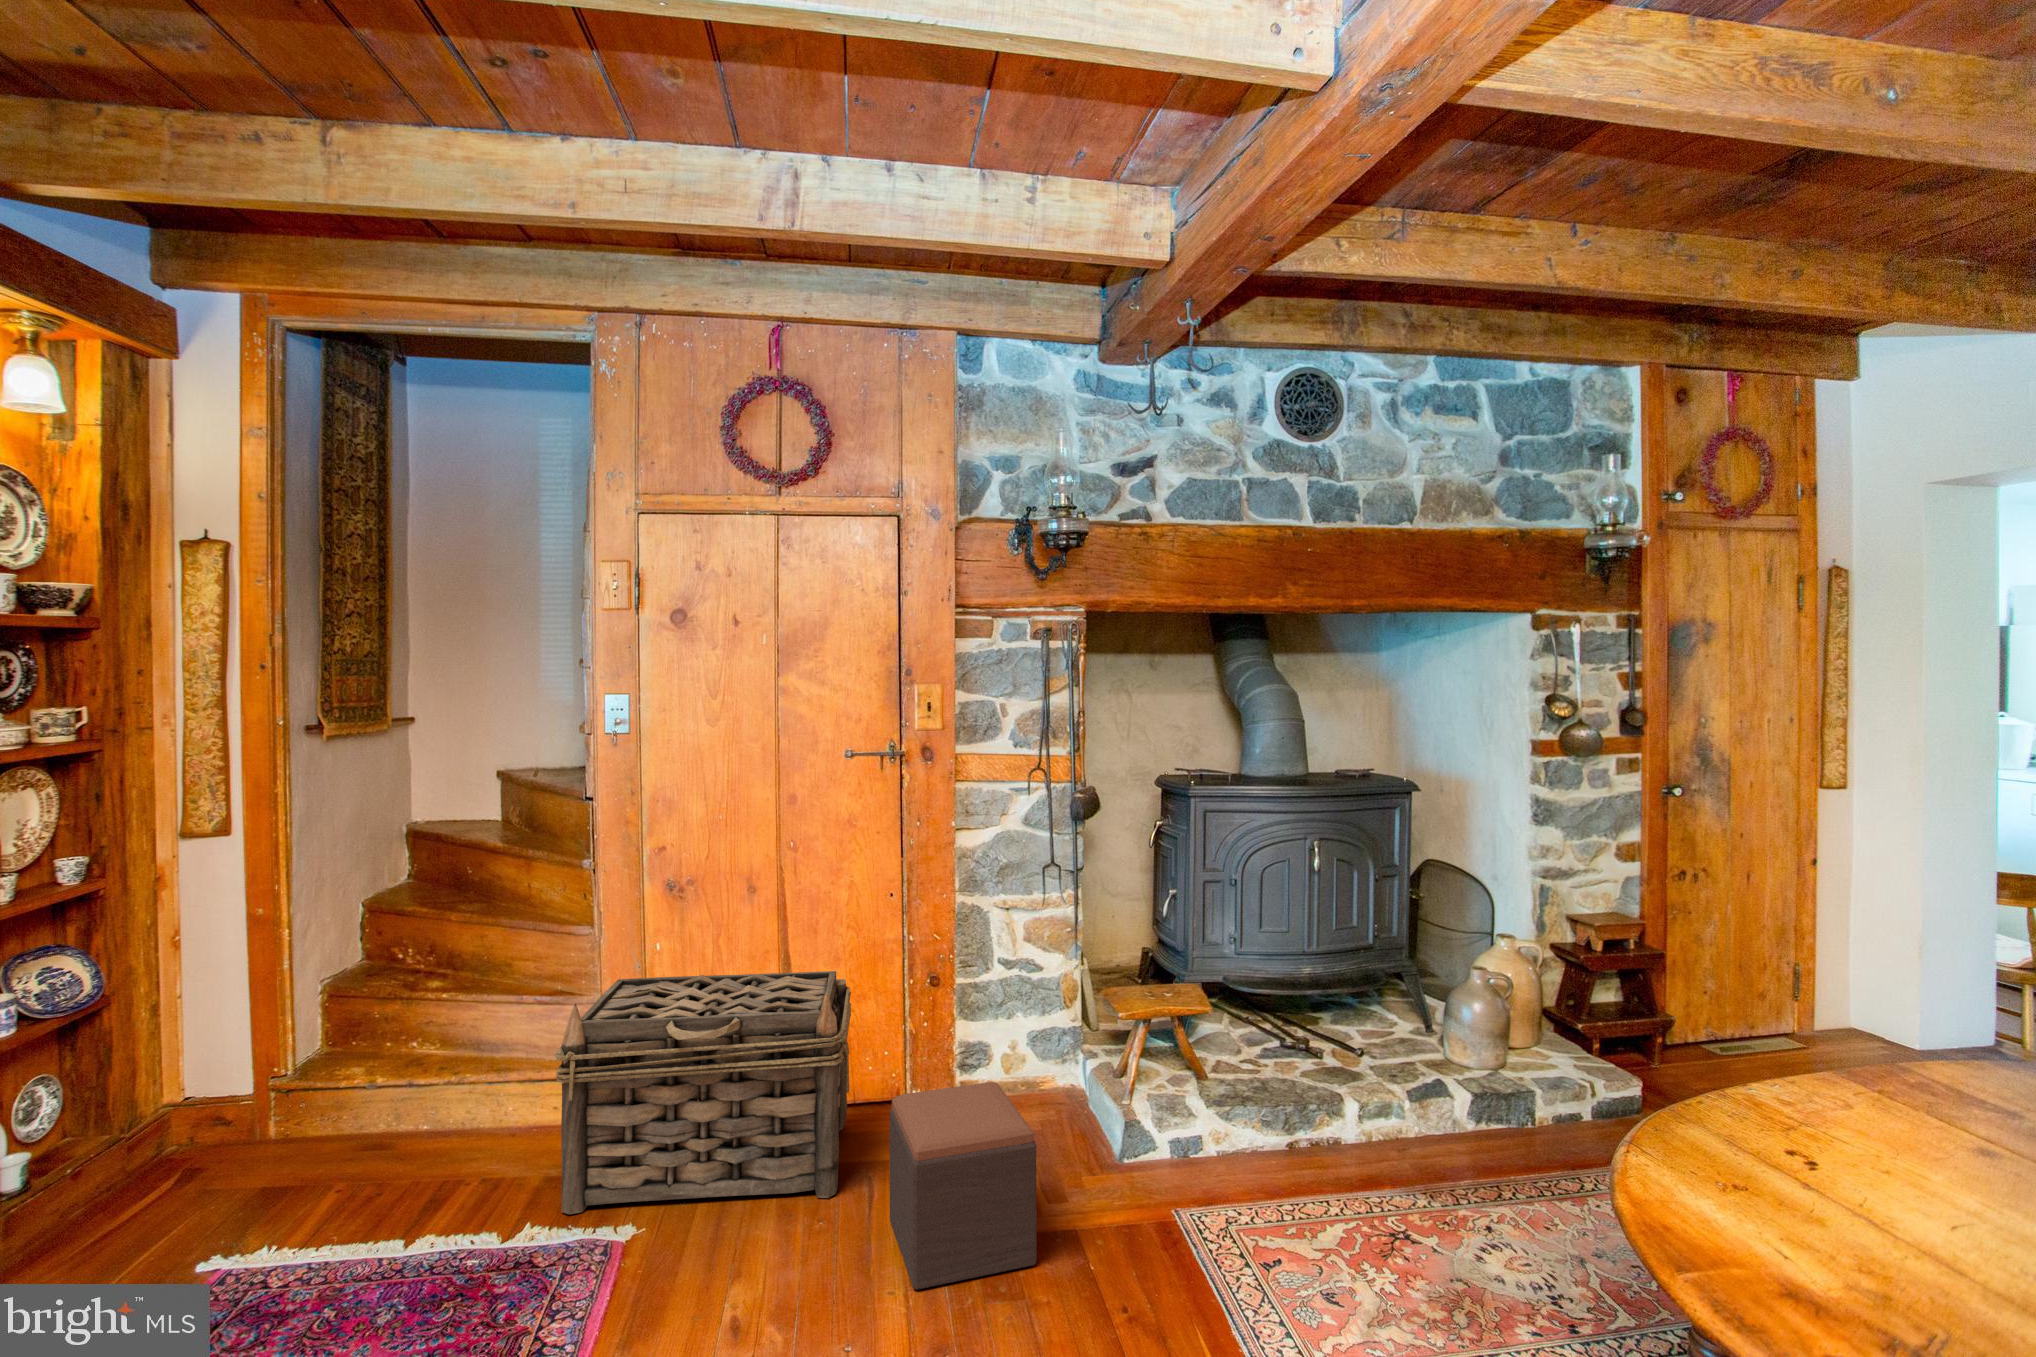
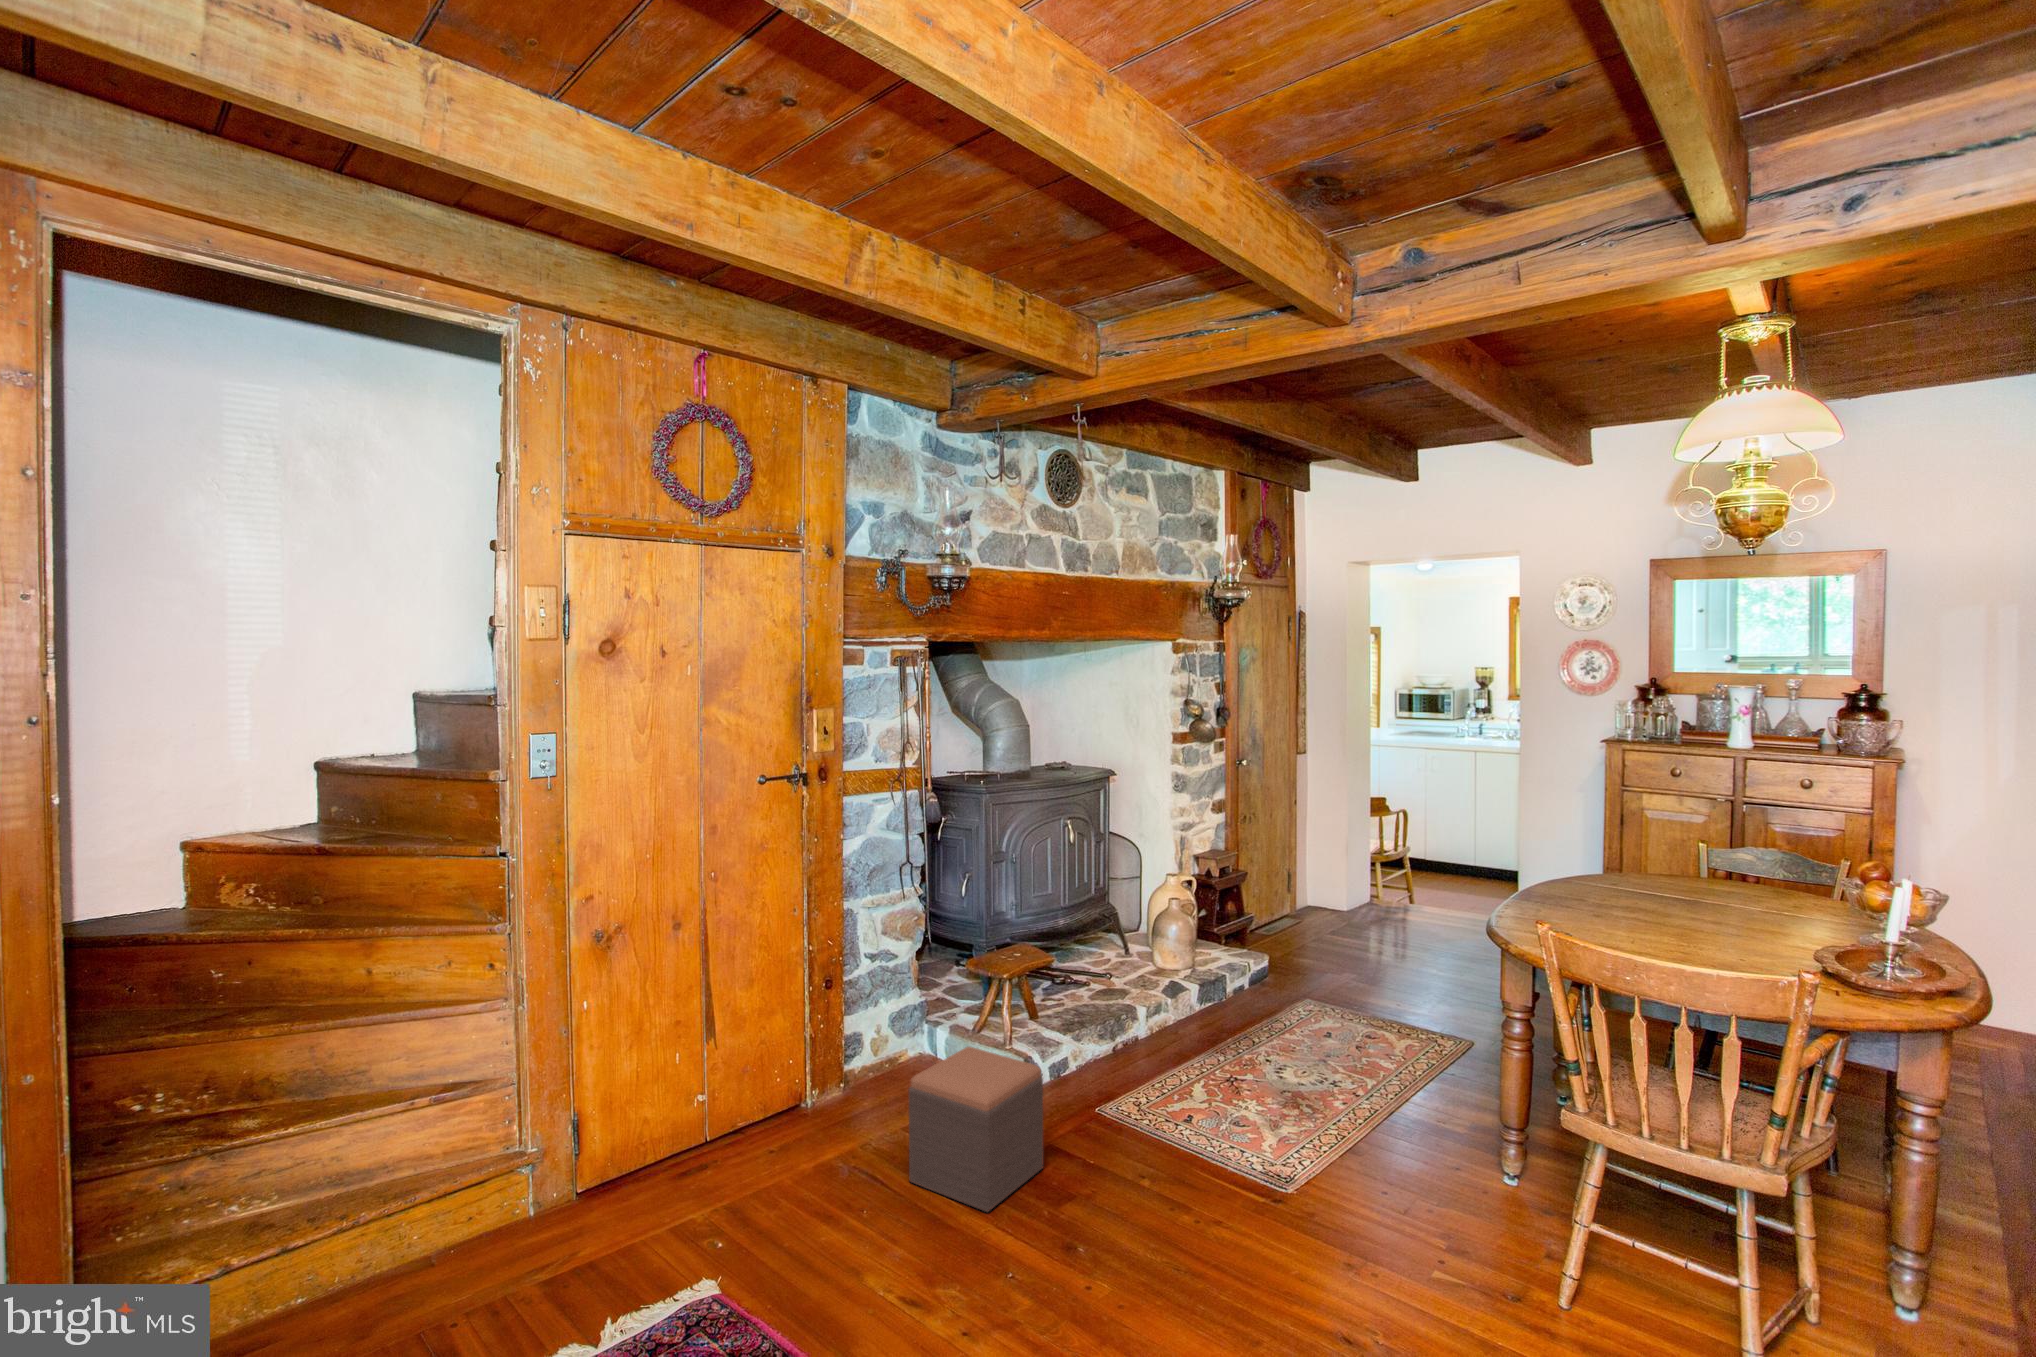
basket: present [555,971,851,1214] -> none [541,993,846,1288]

